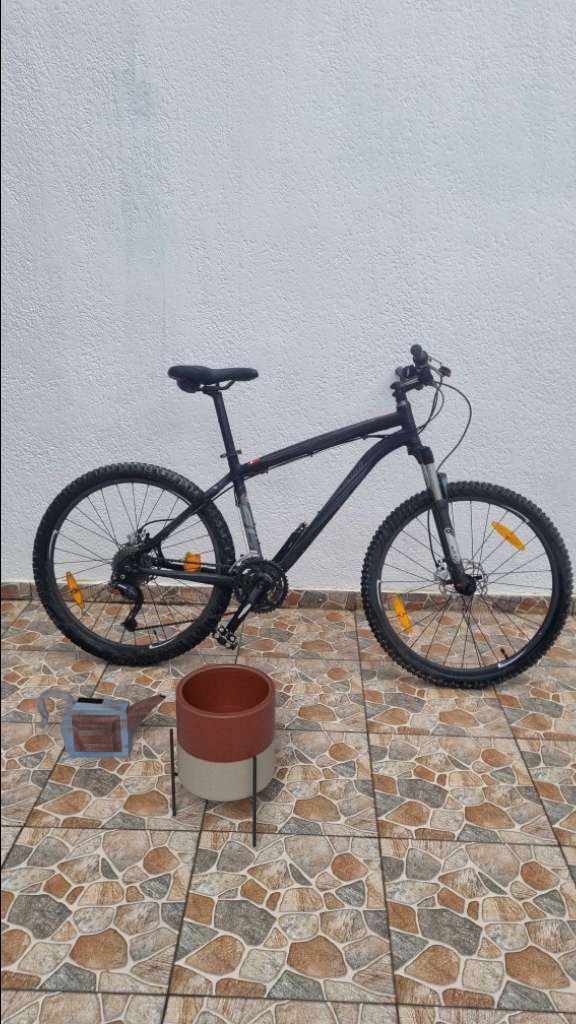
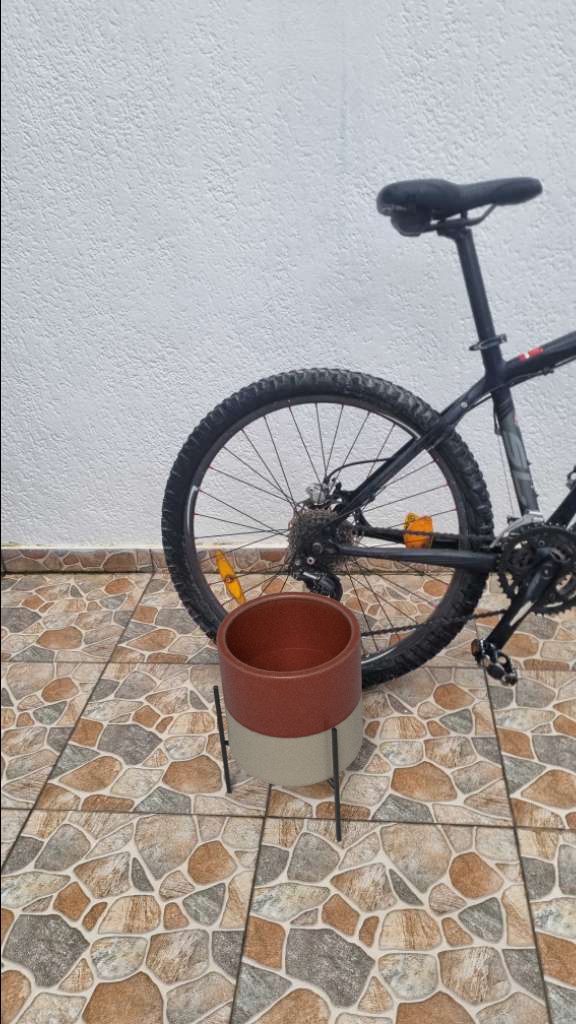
watering can: present [37,689,166,757] -> none [48,625,213,708]

